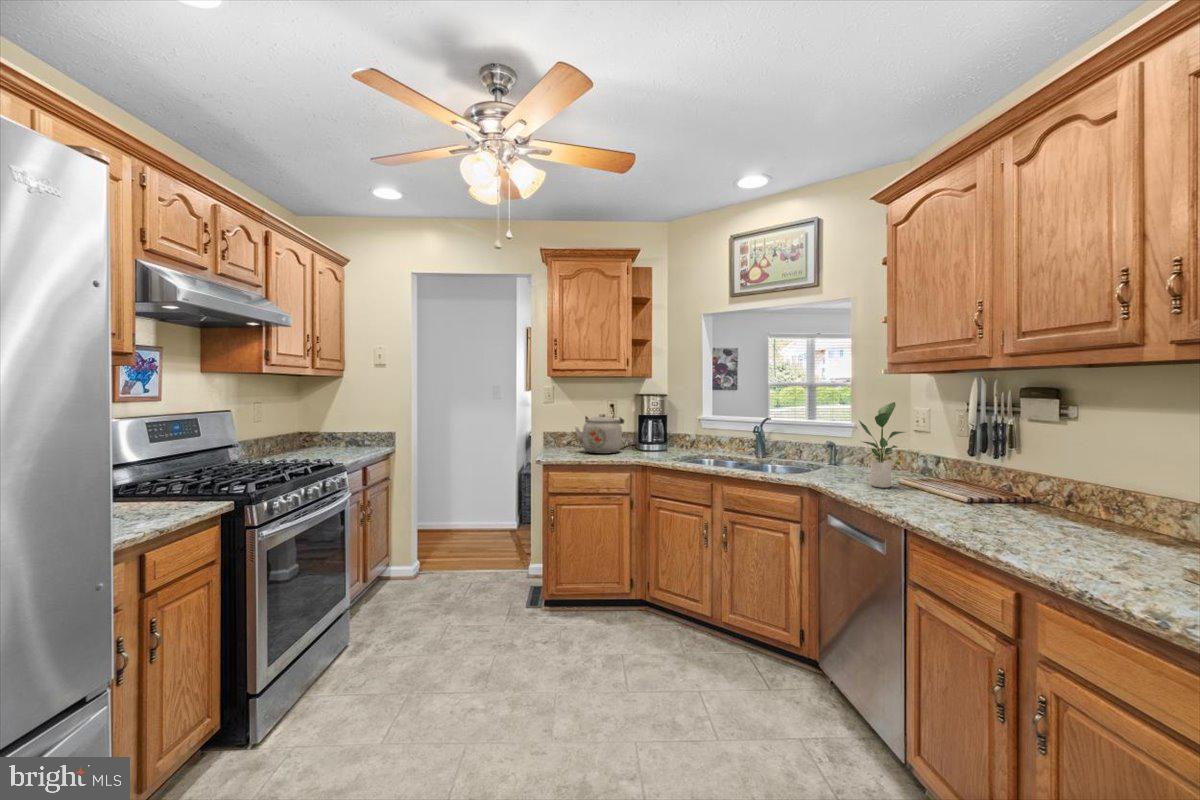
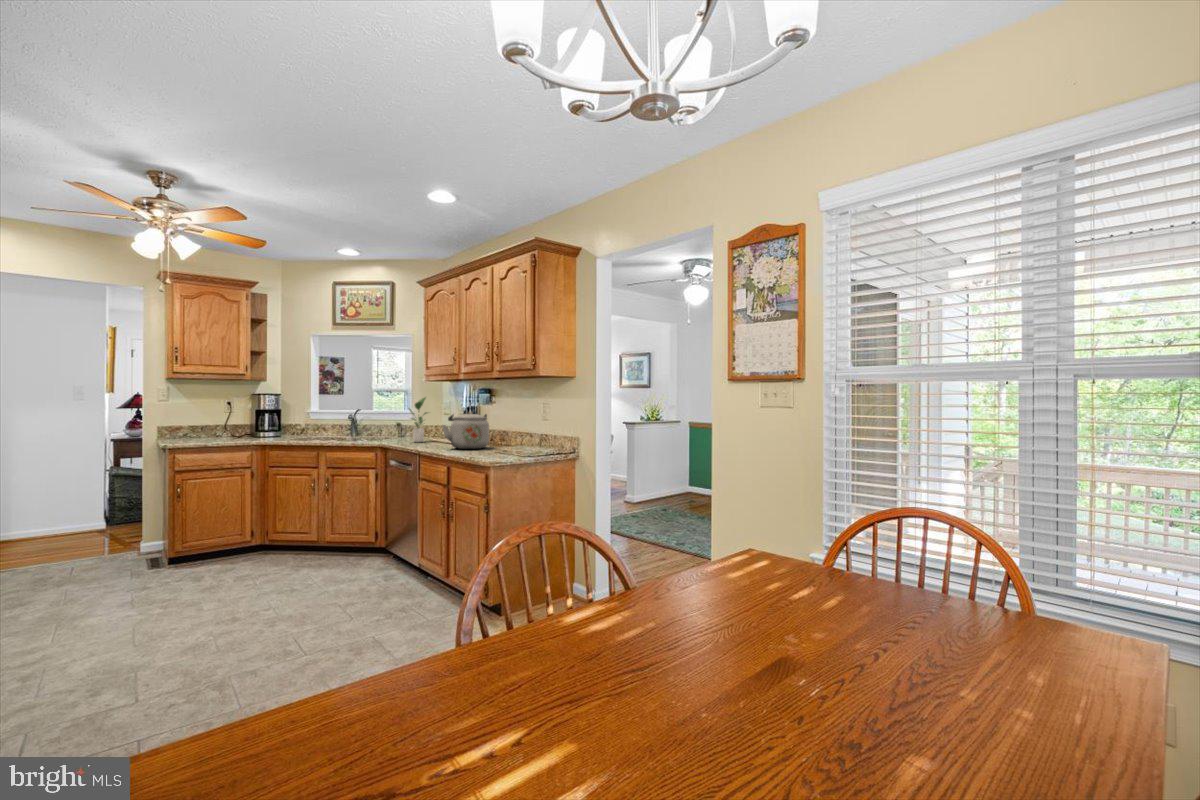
kettle: present [575,414,624,454] -> present [443,412,489,449]

